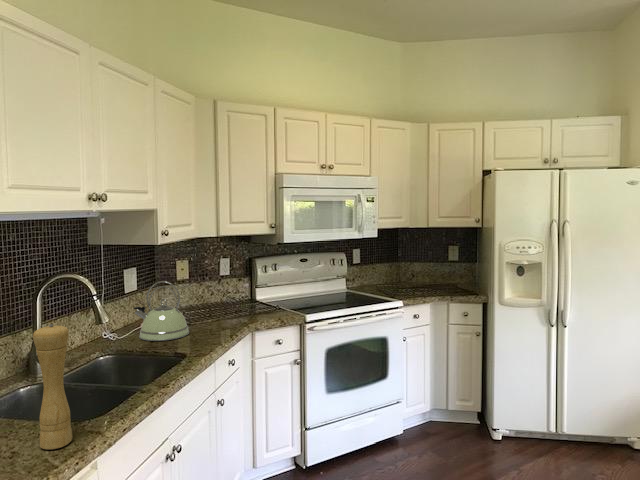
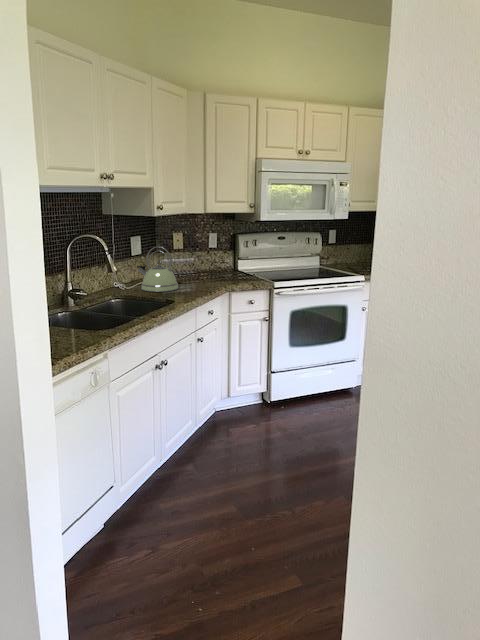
pepper mill: present [33,325,72,449] -> none [66,262,92,341]

